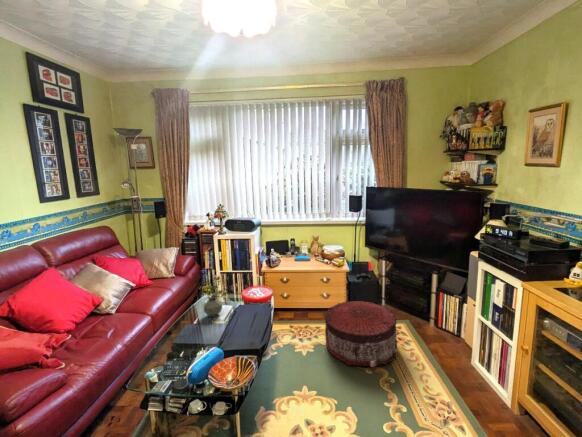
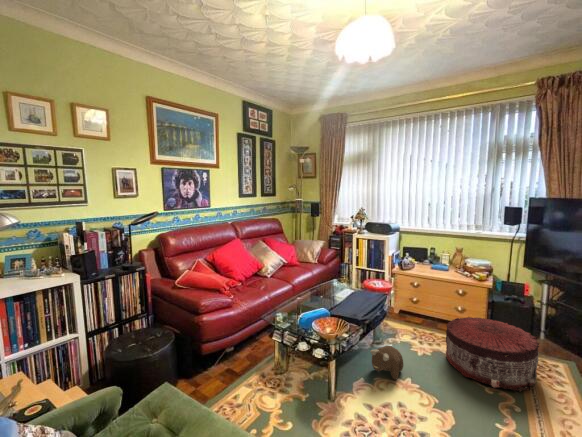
potted plant: present [201,276,229,317] -> none [330,261,353,296]
plush toy: none [267,361,298,397] -> present [370,346,403,380]

